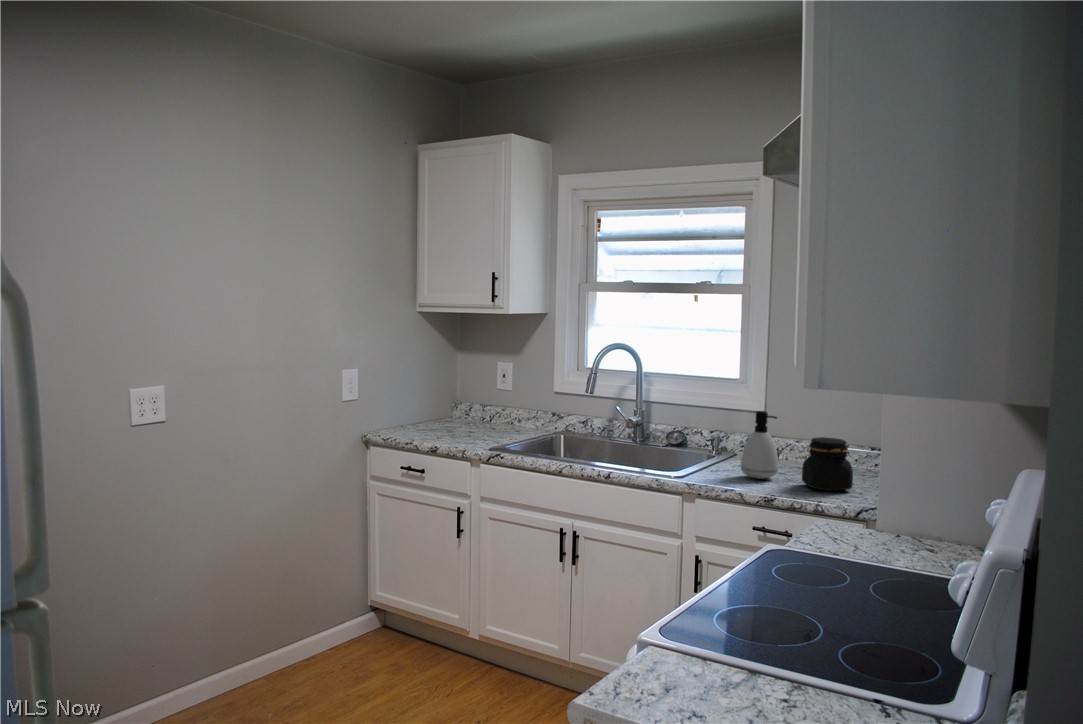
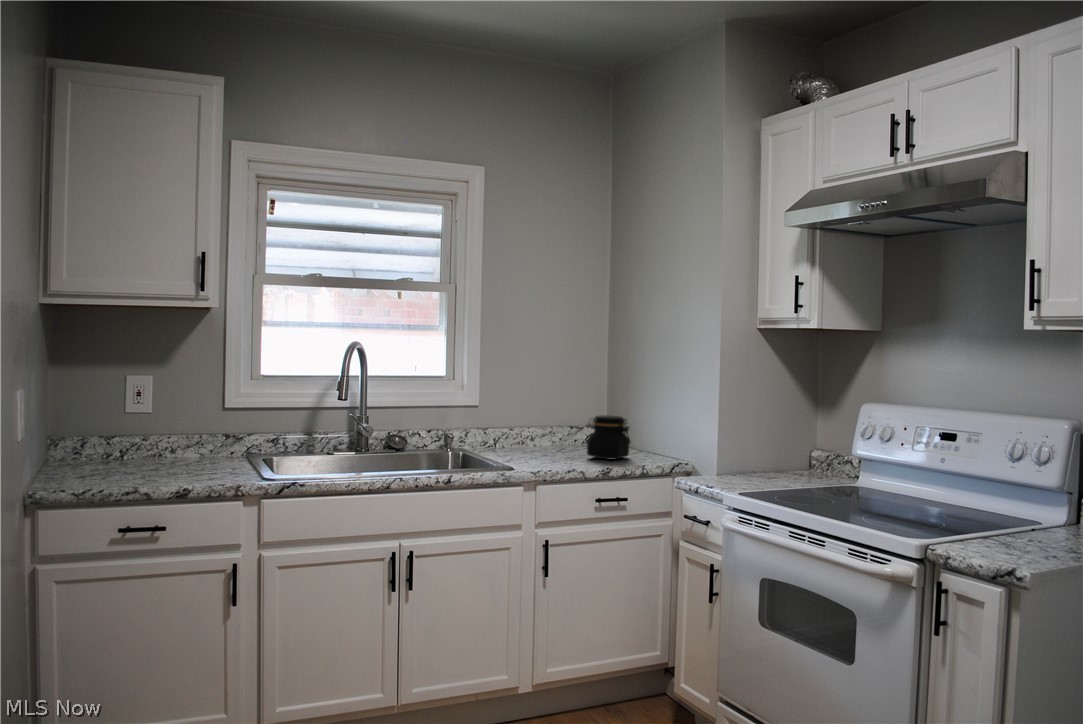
soap dispenser: present [741,411,778,479] -> none [534,398,569,461]

